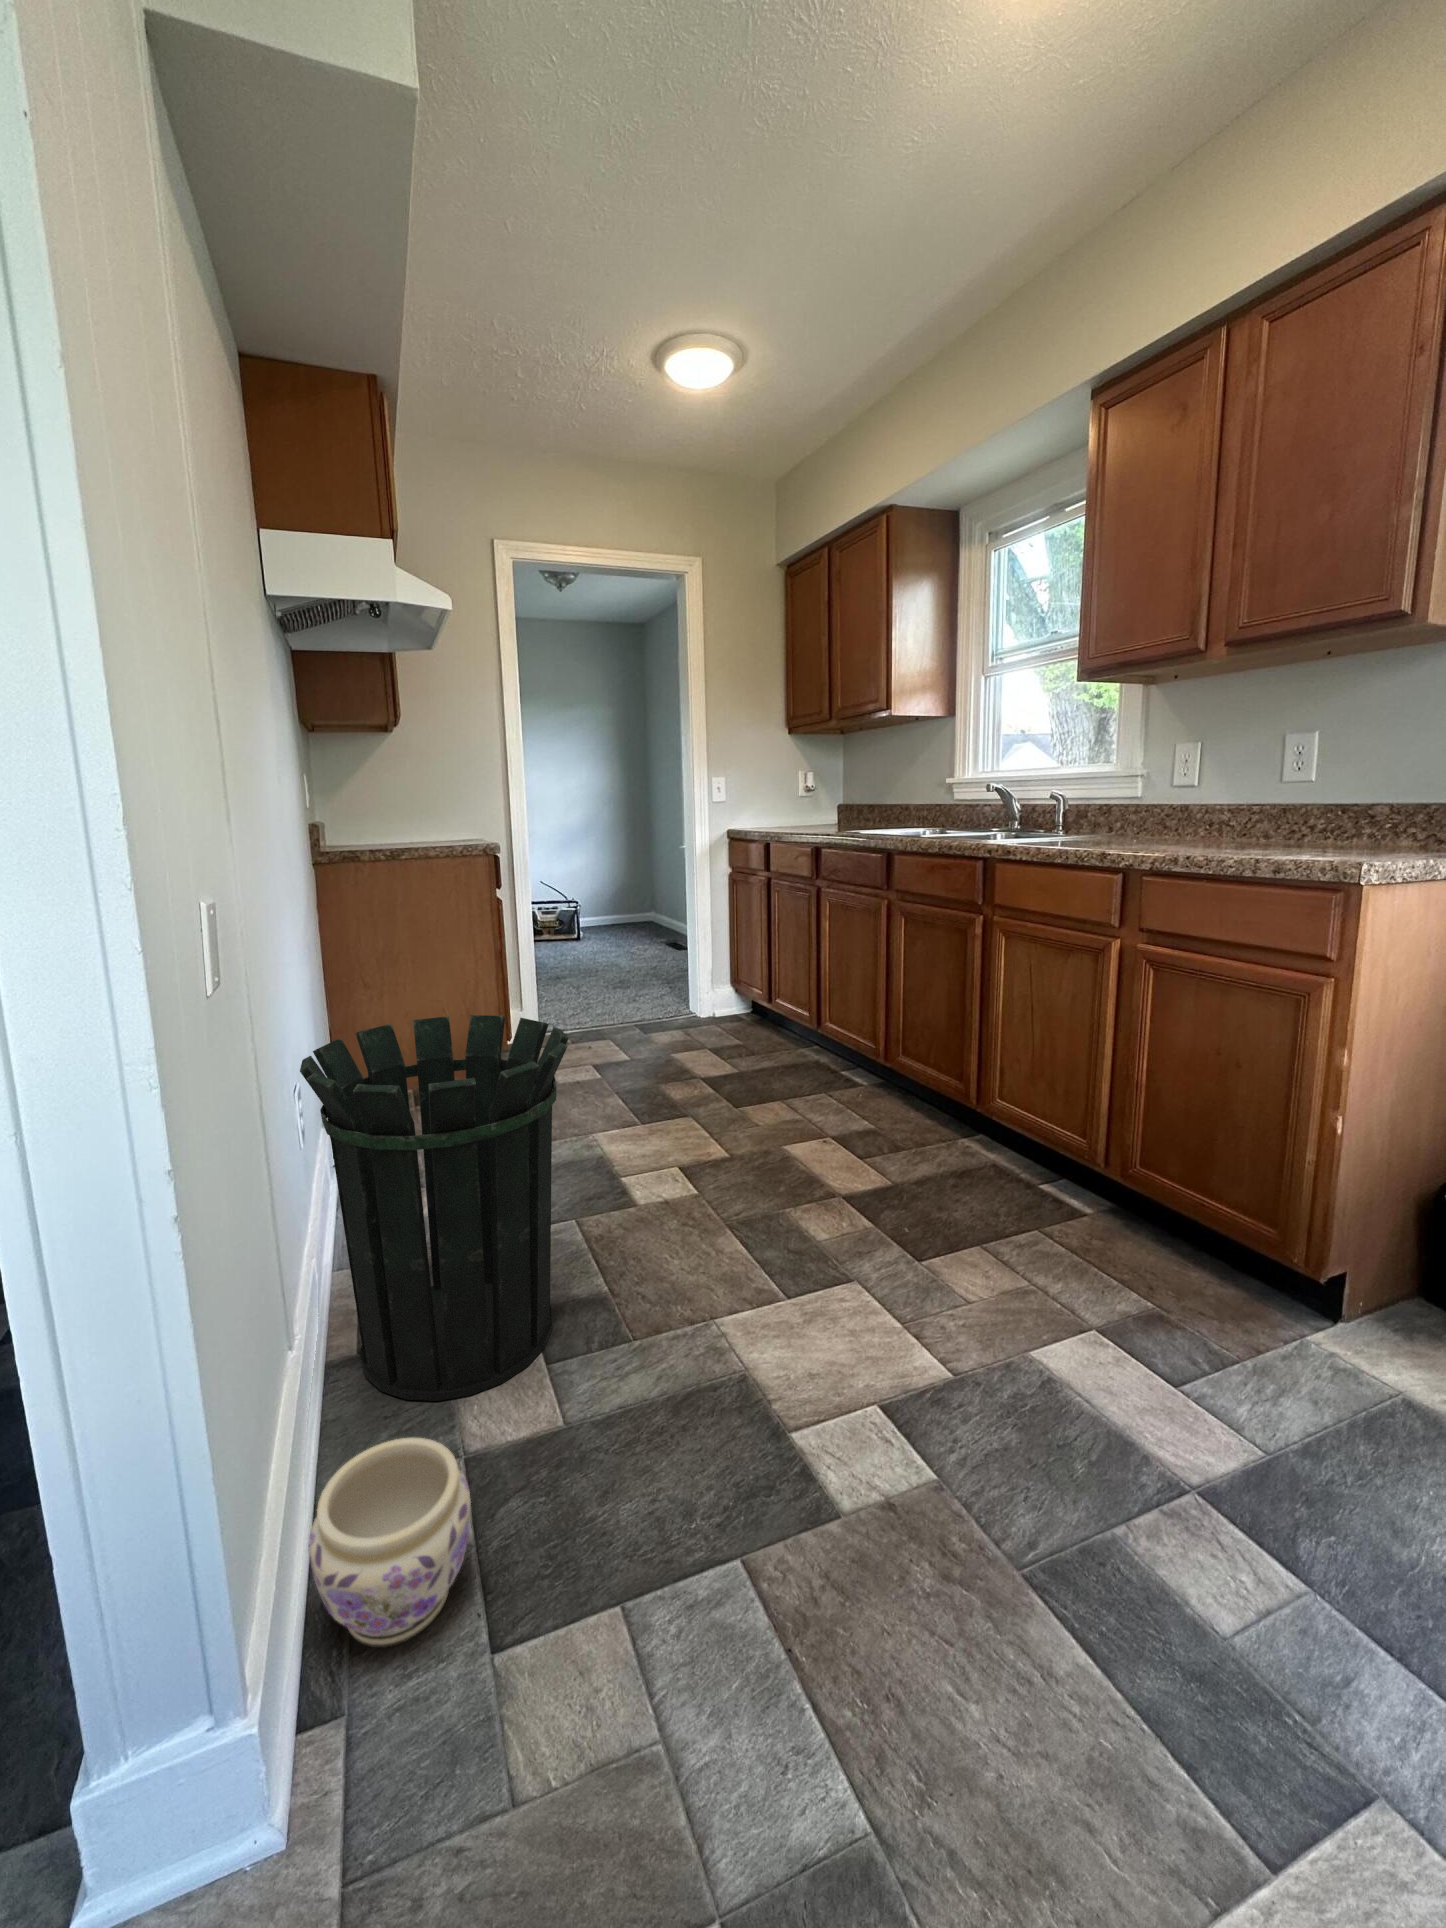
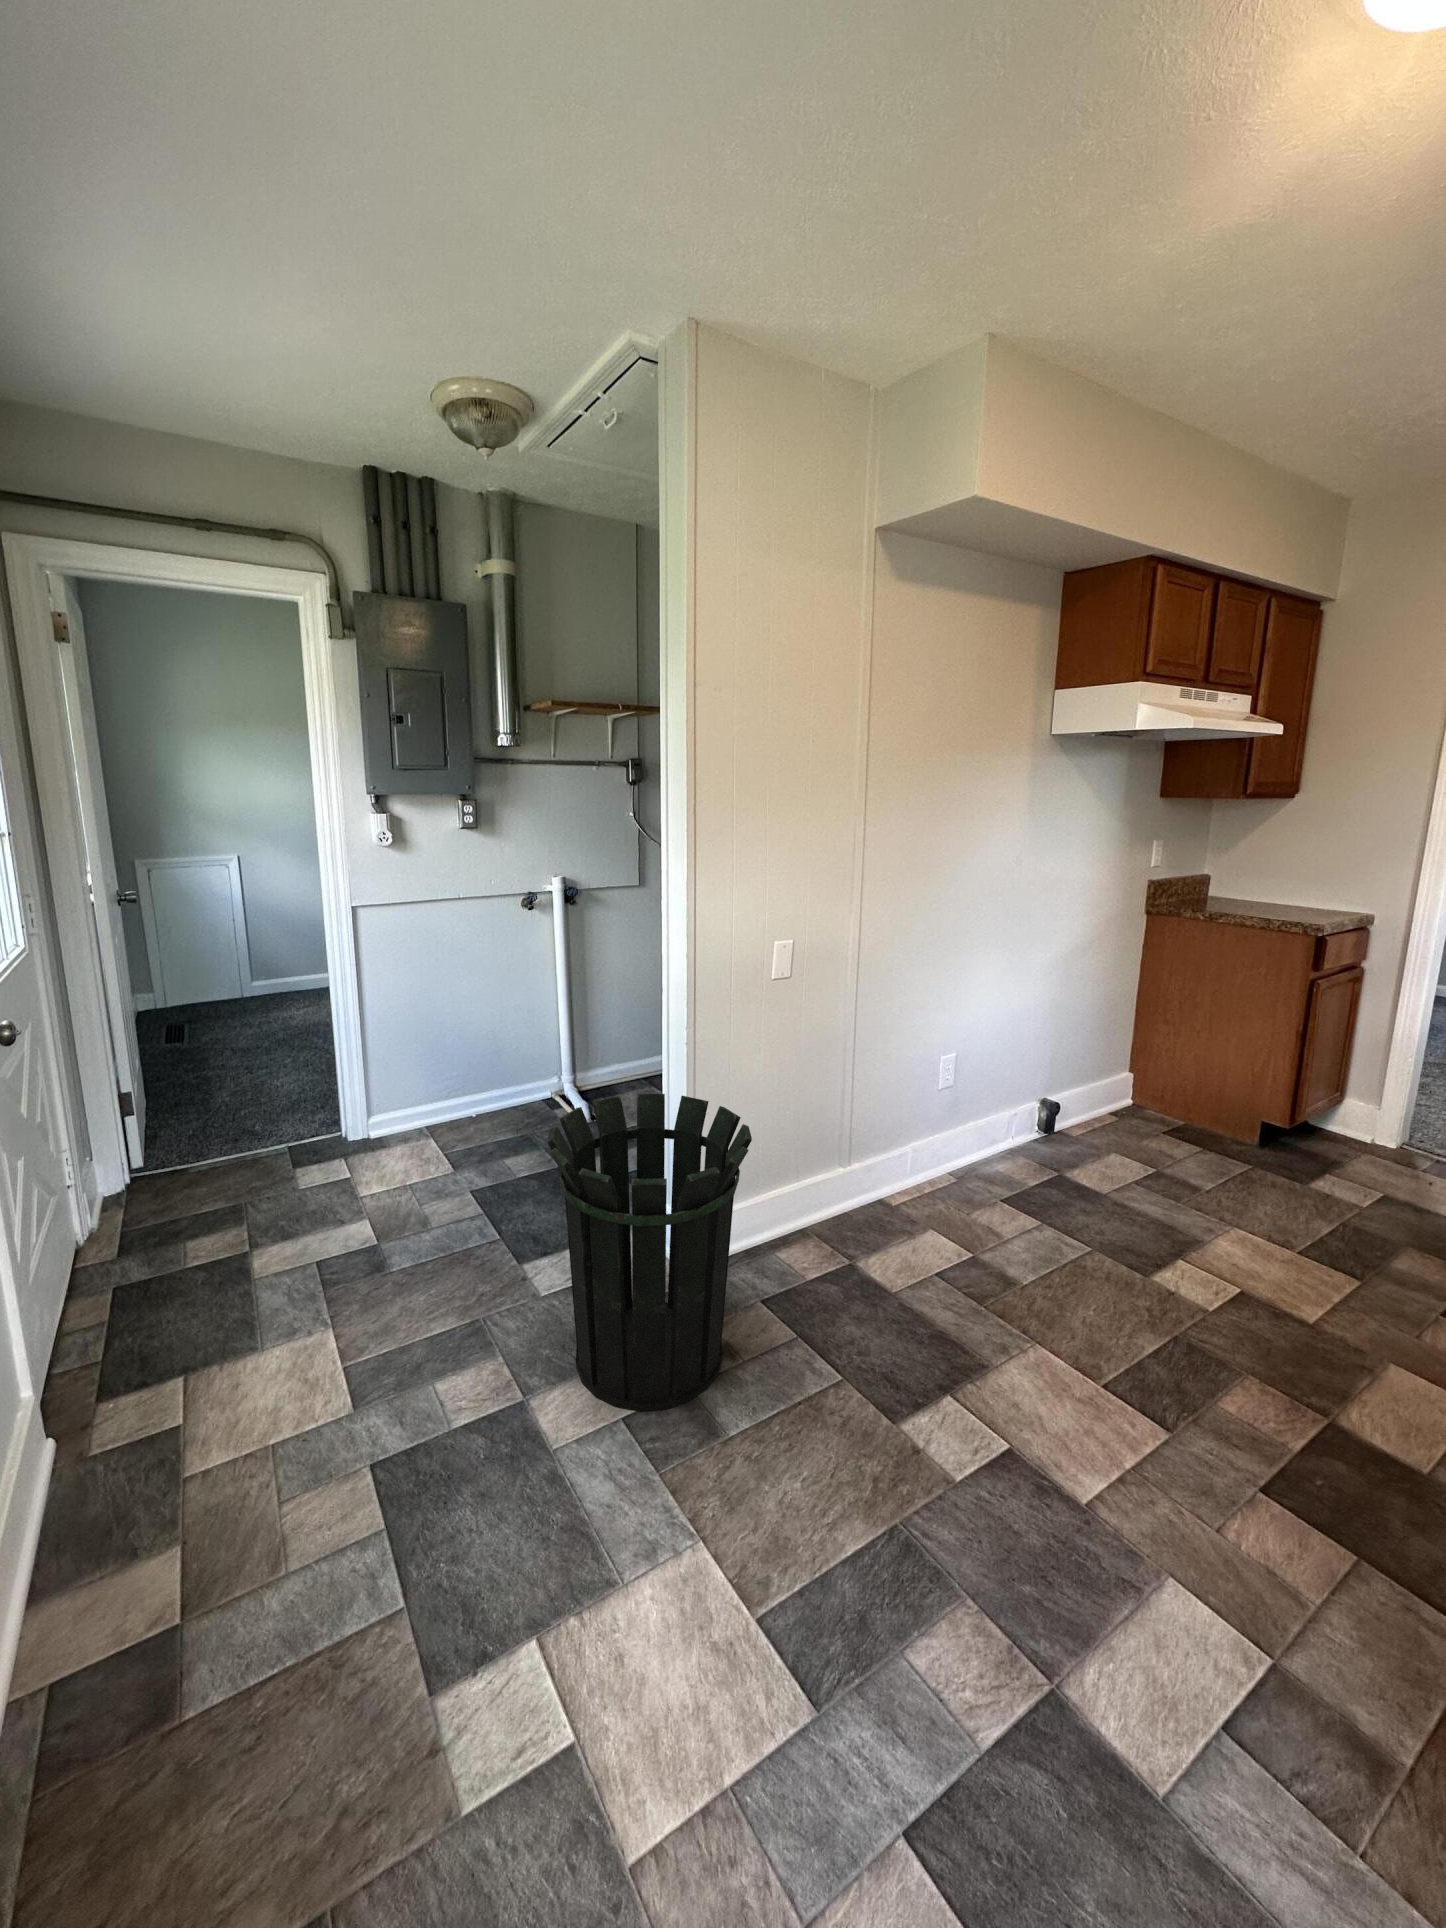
planter: present [308,1438,471,1648] -> none [367,1318,461,1431]

